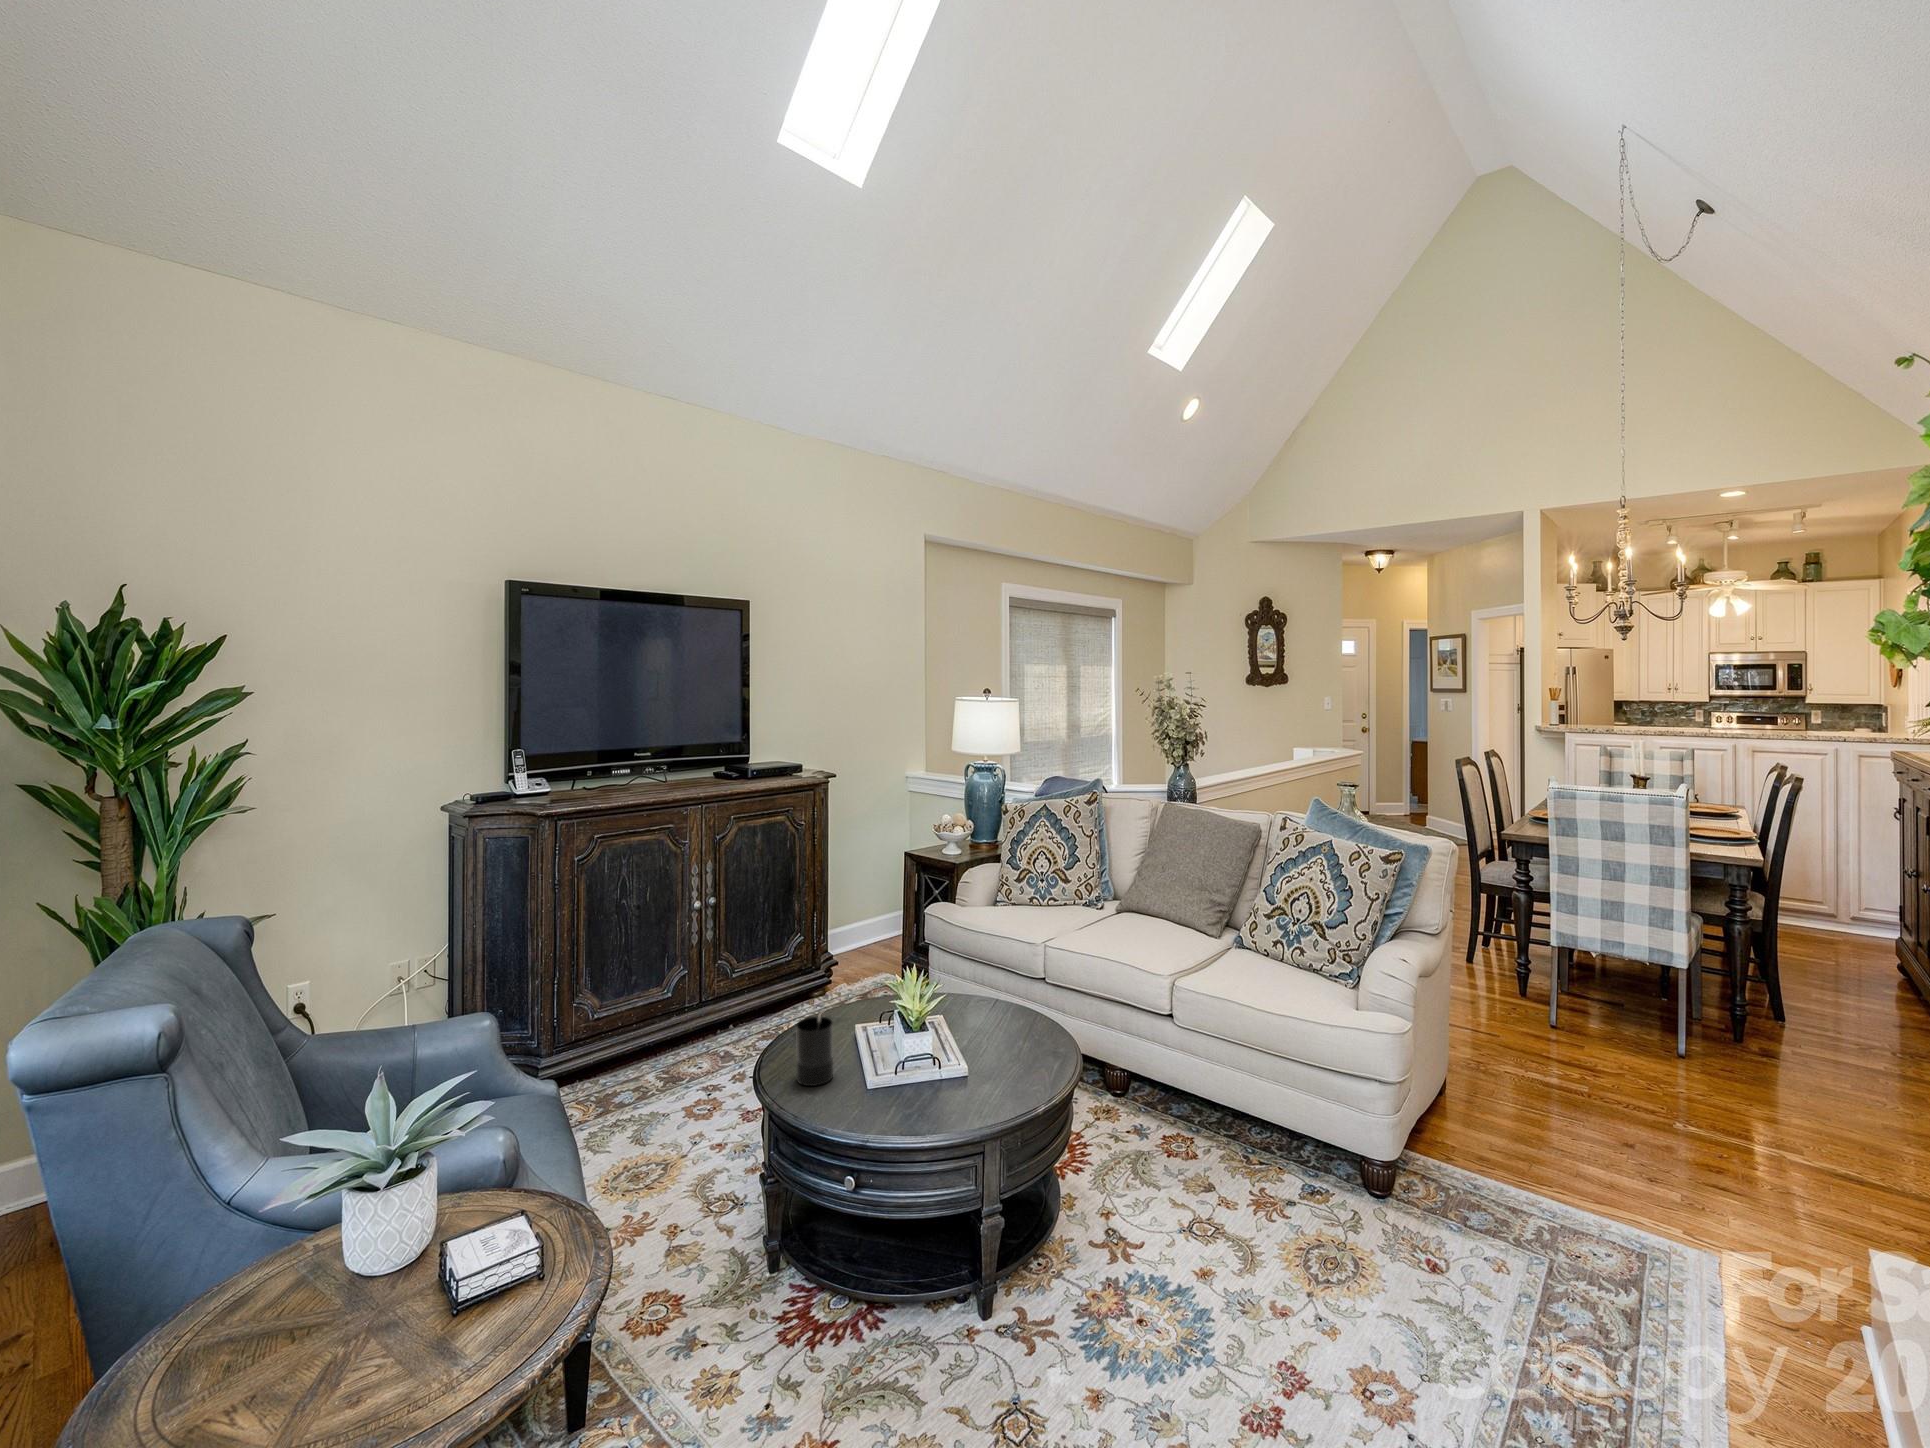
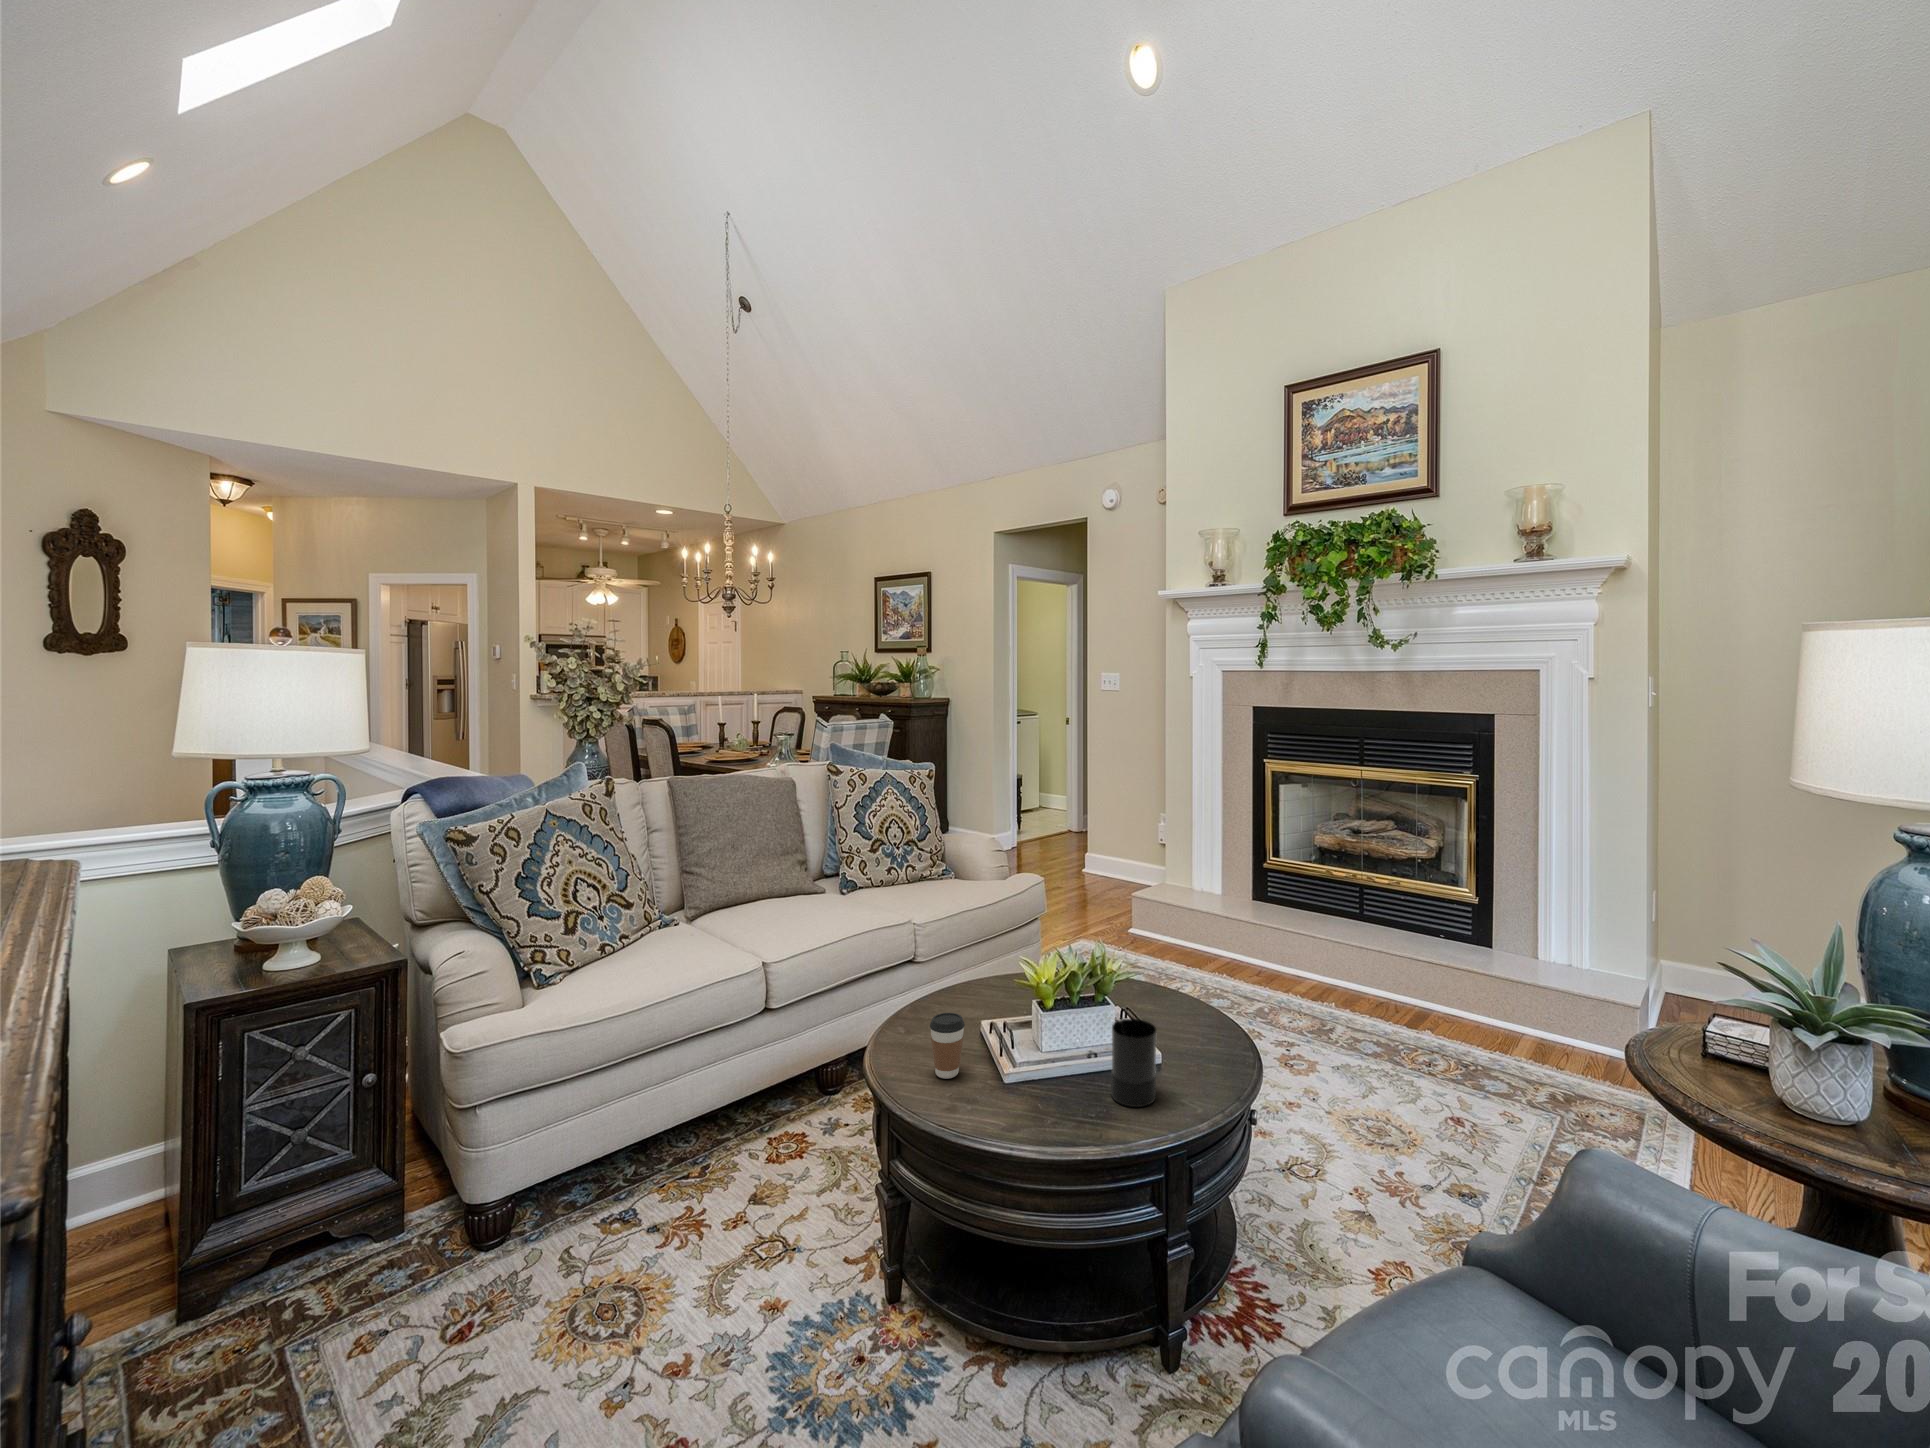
coffee cup: none [851,972,876,1018] -> present [930,1013,965,1079]

